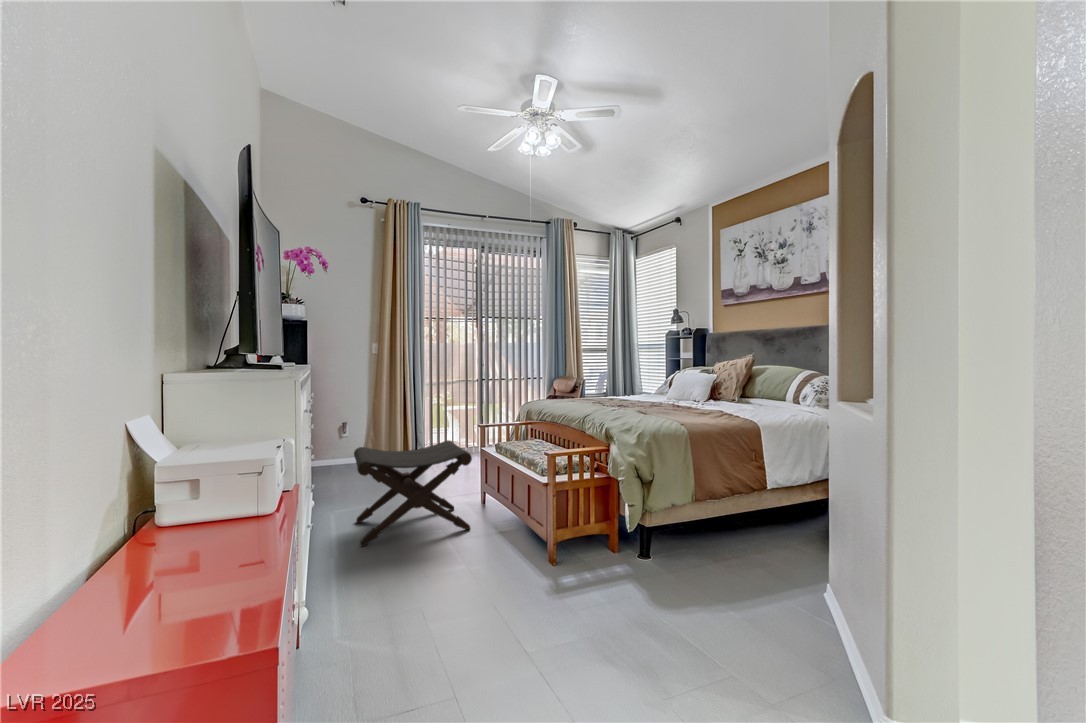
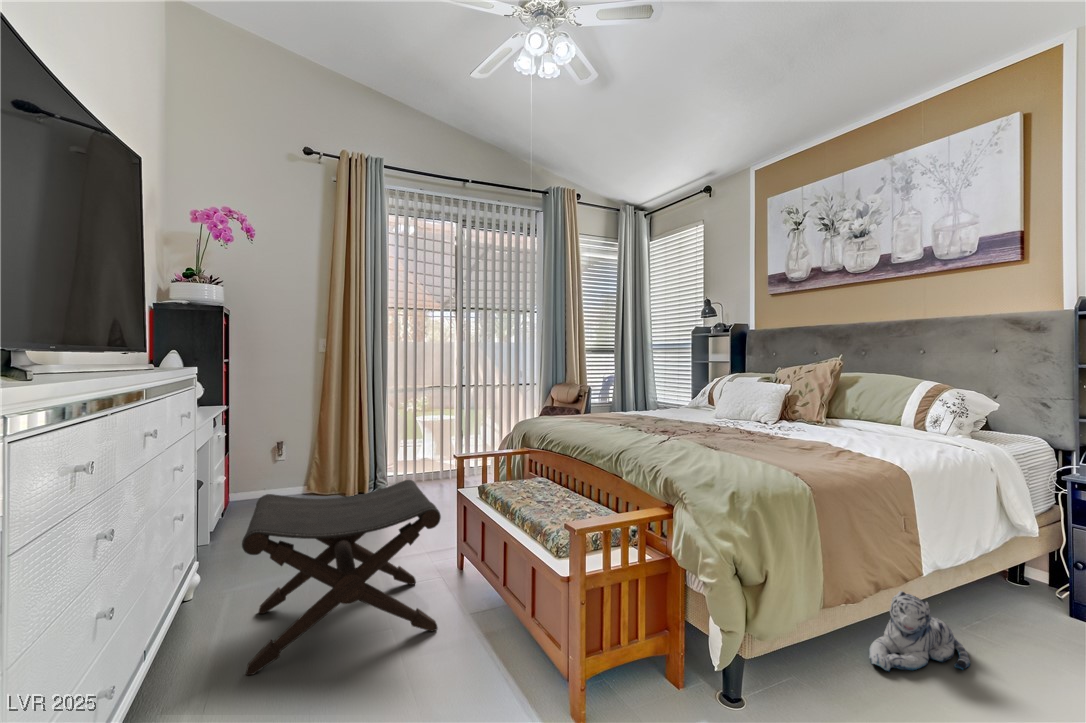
plush toy: none [735,501,800,547] -> present [869,591,970,671]

